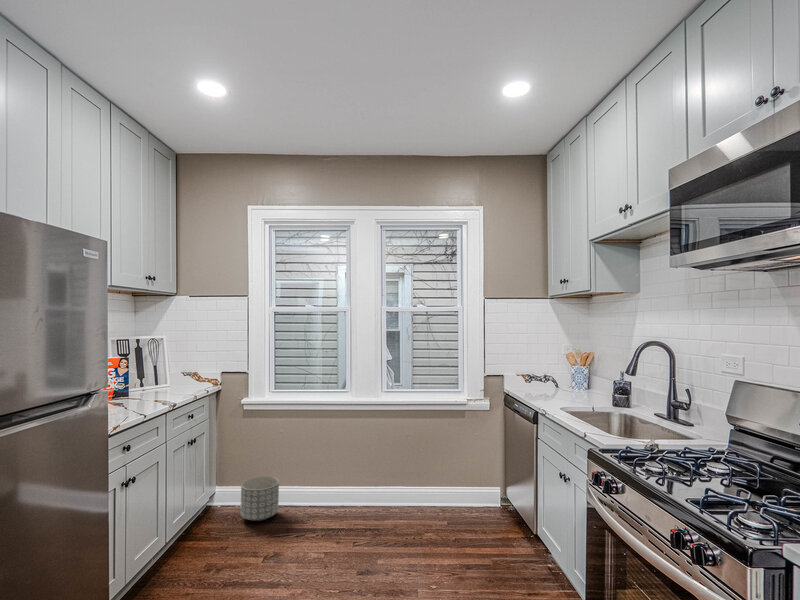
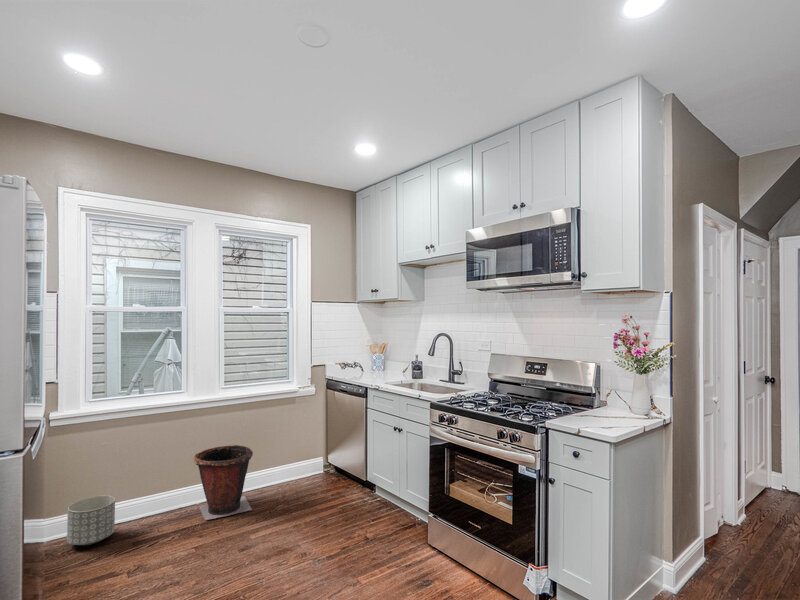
waste bin: none [347,450,406,530] -> present [194,445,253,520]

